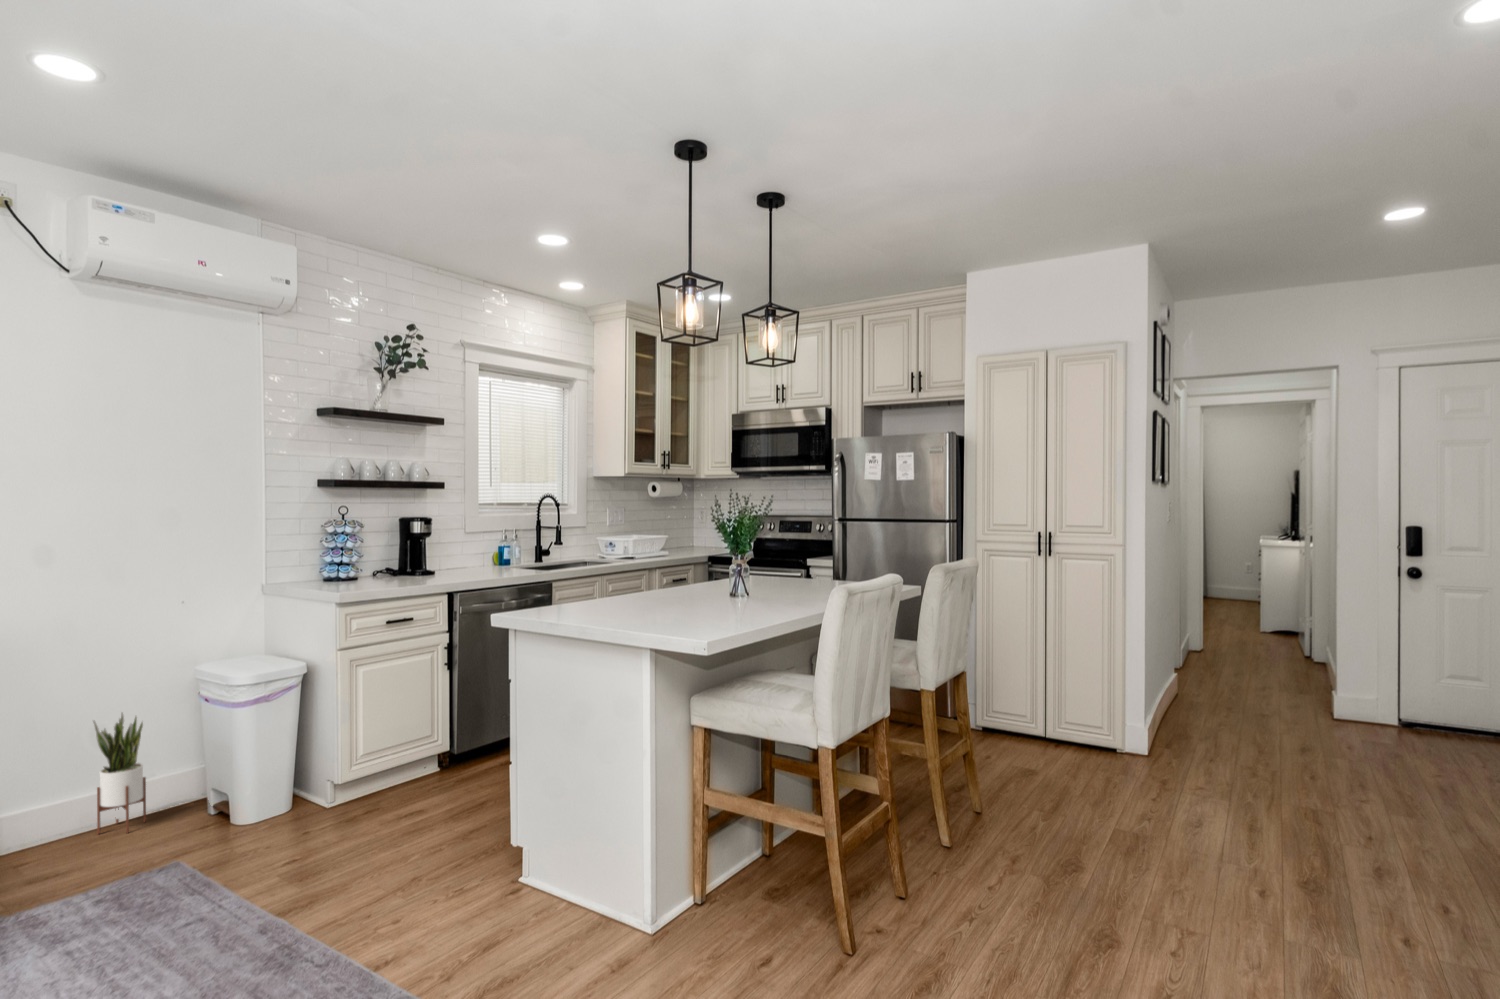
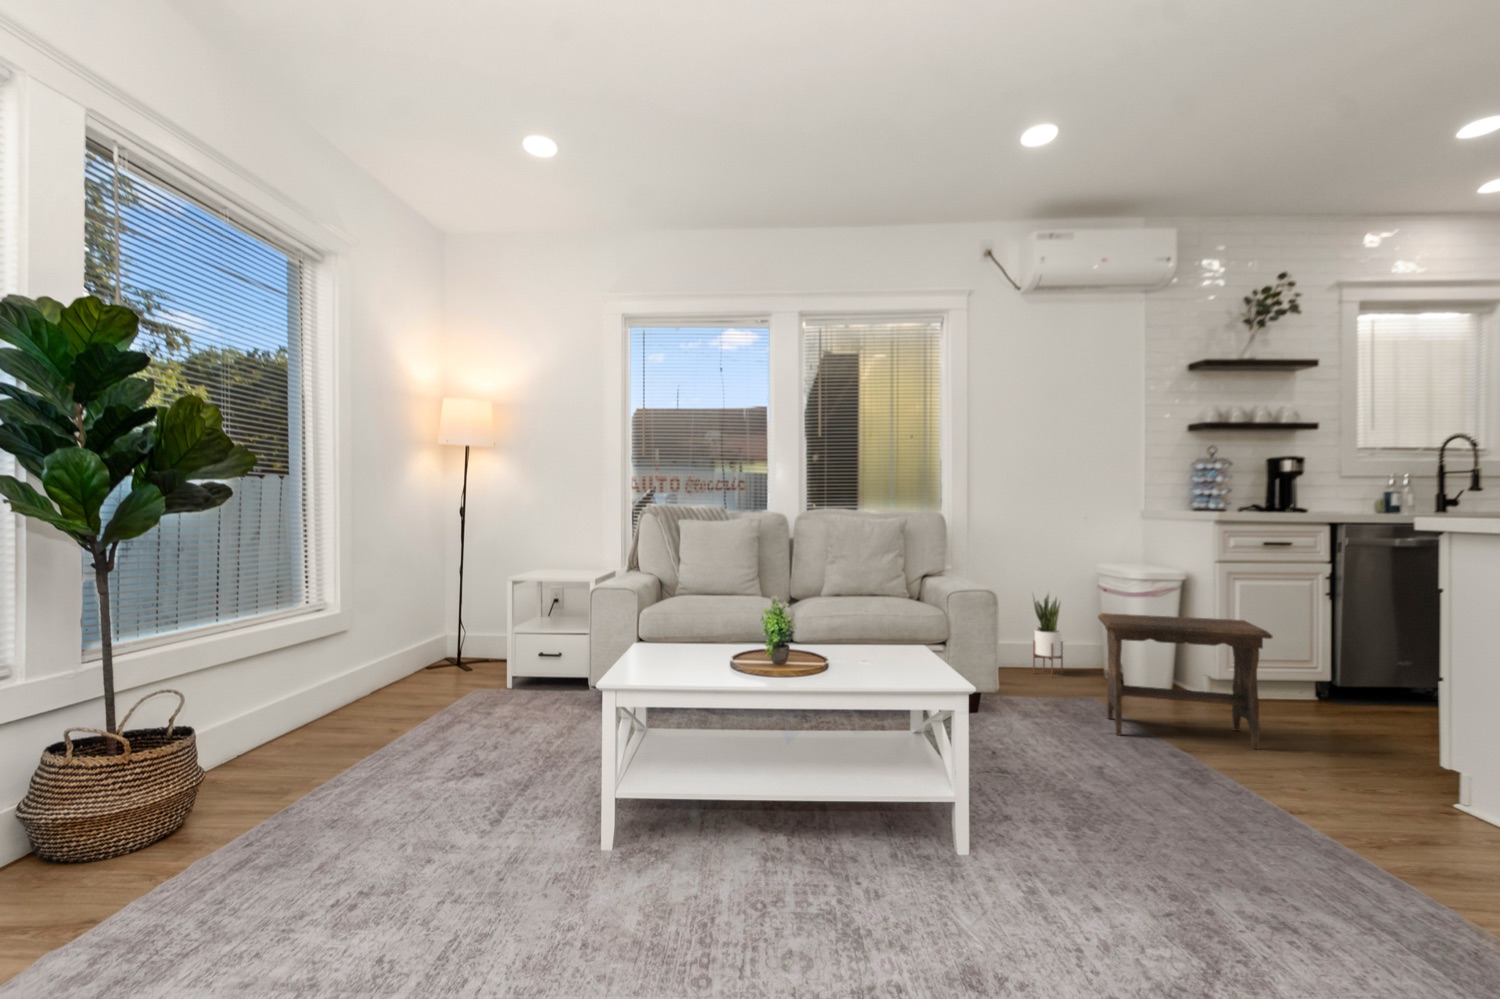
footstool: none [176,725,376,919] -> present [1098,613,1272,749]

